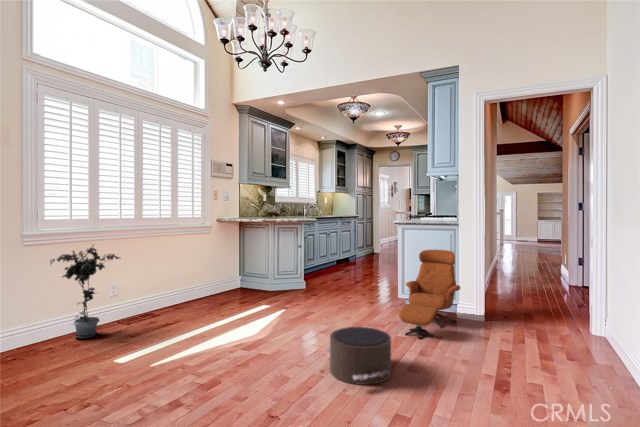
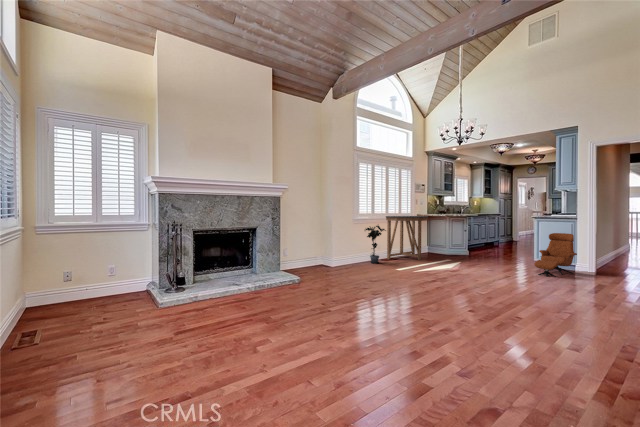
console table: none [130,222,230,317] -> present [386,216,428,260]
pouf: present [325,327,391,385] -> none [493,264,530,285]

